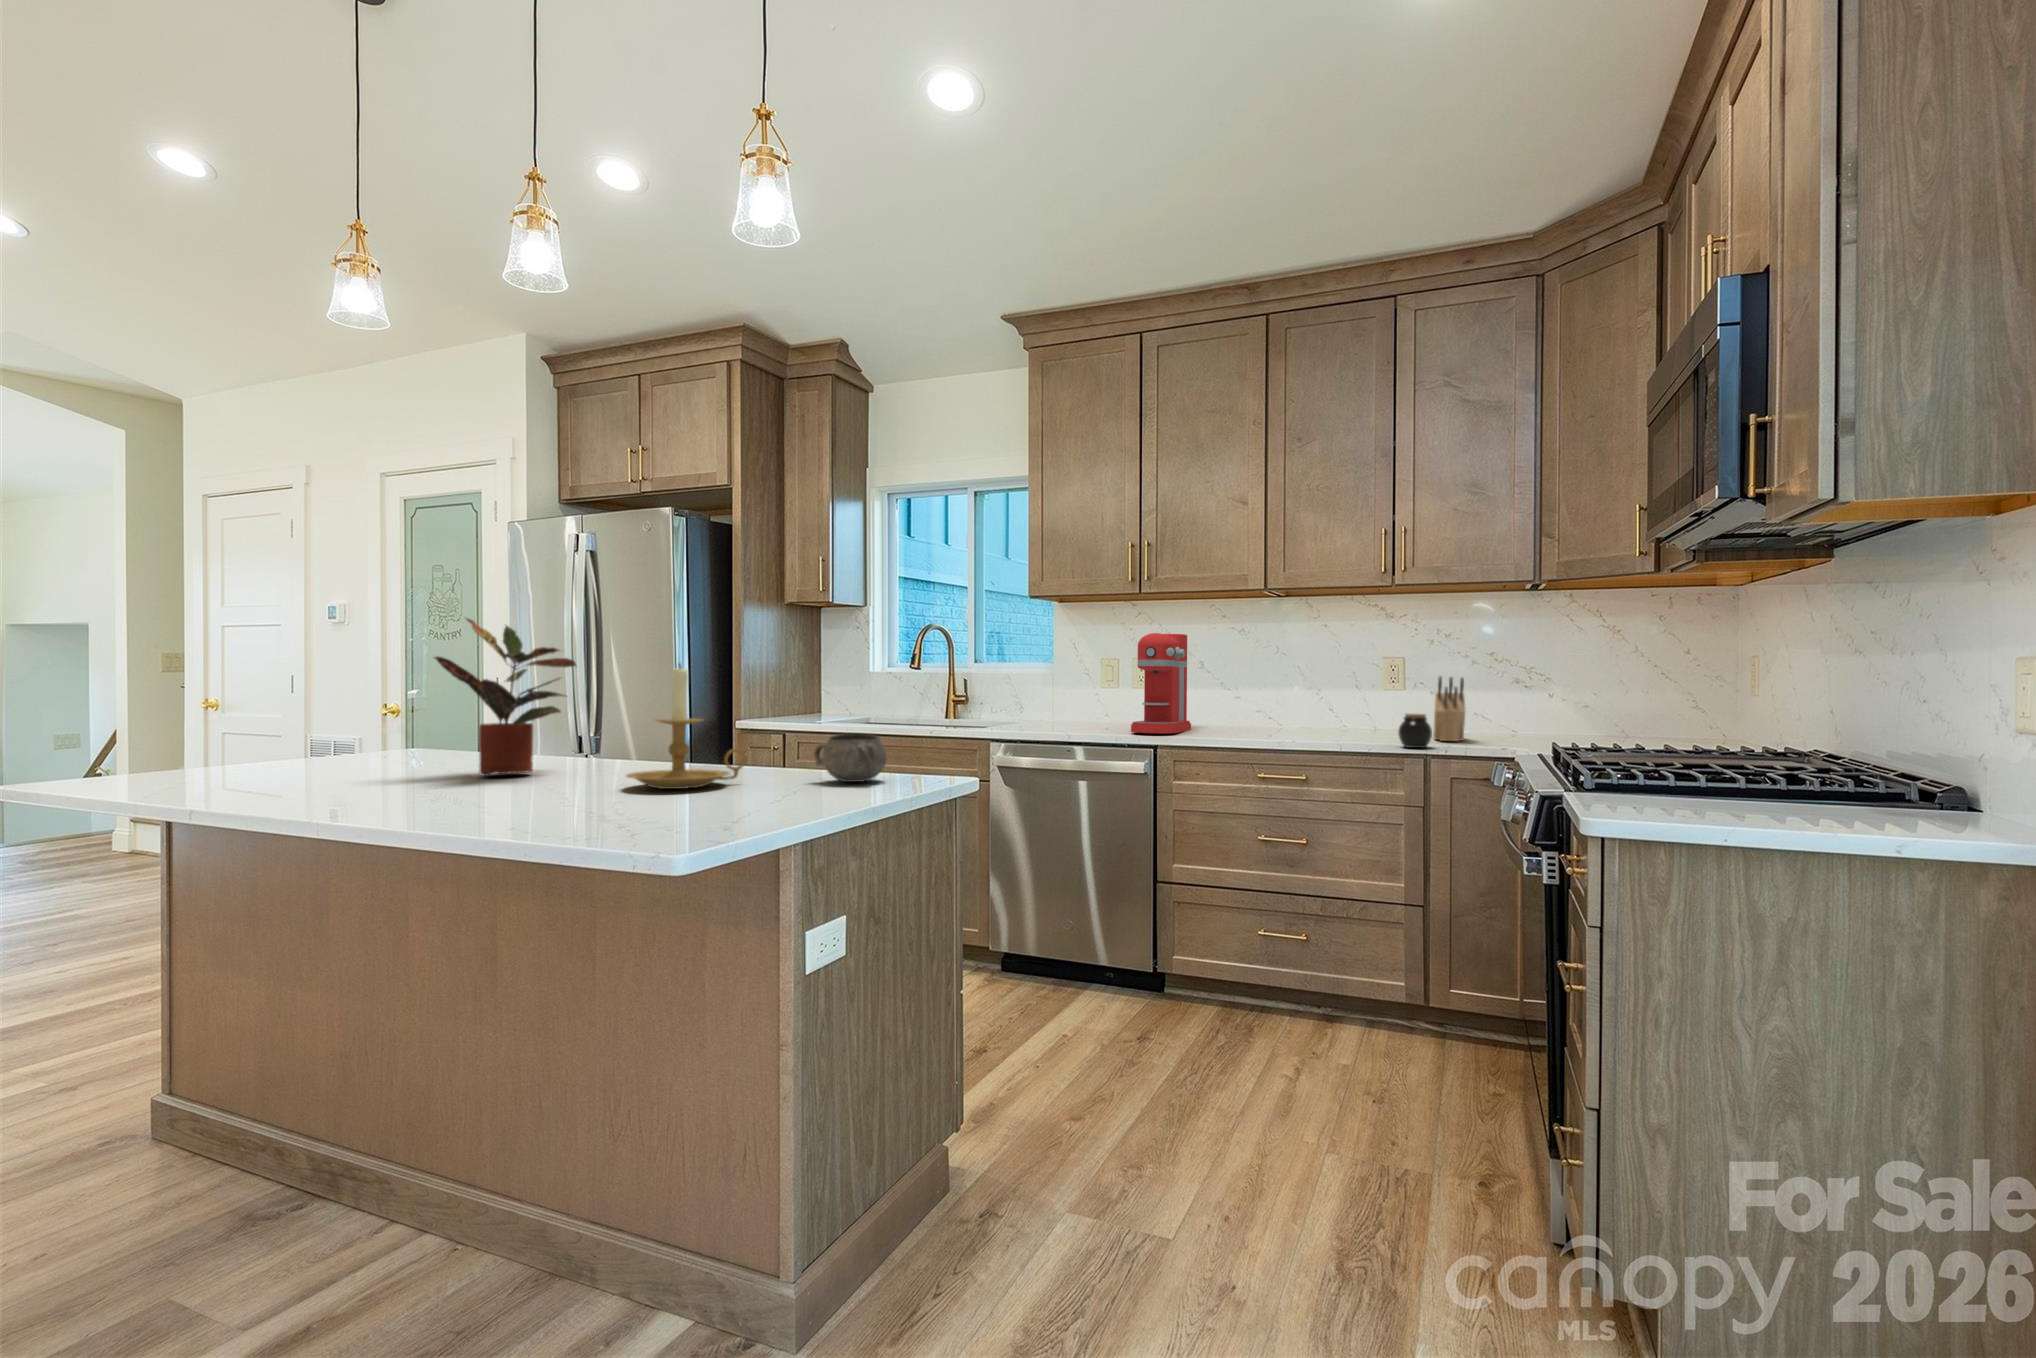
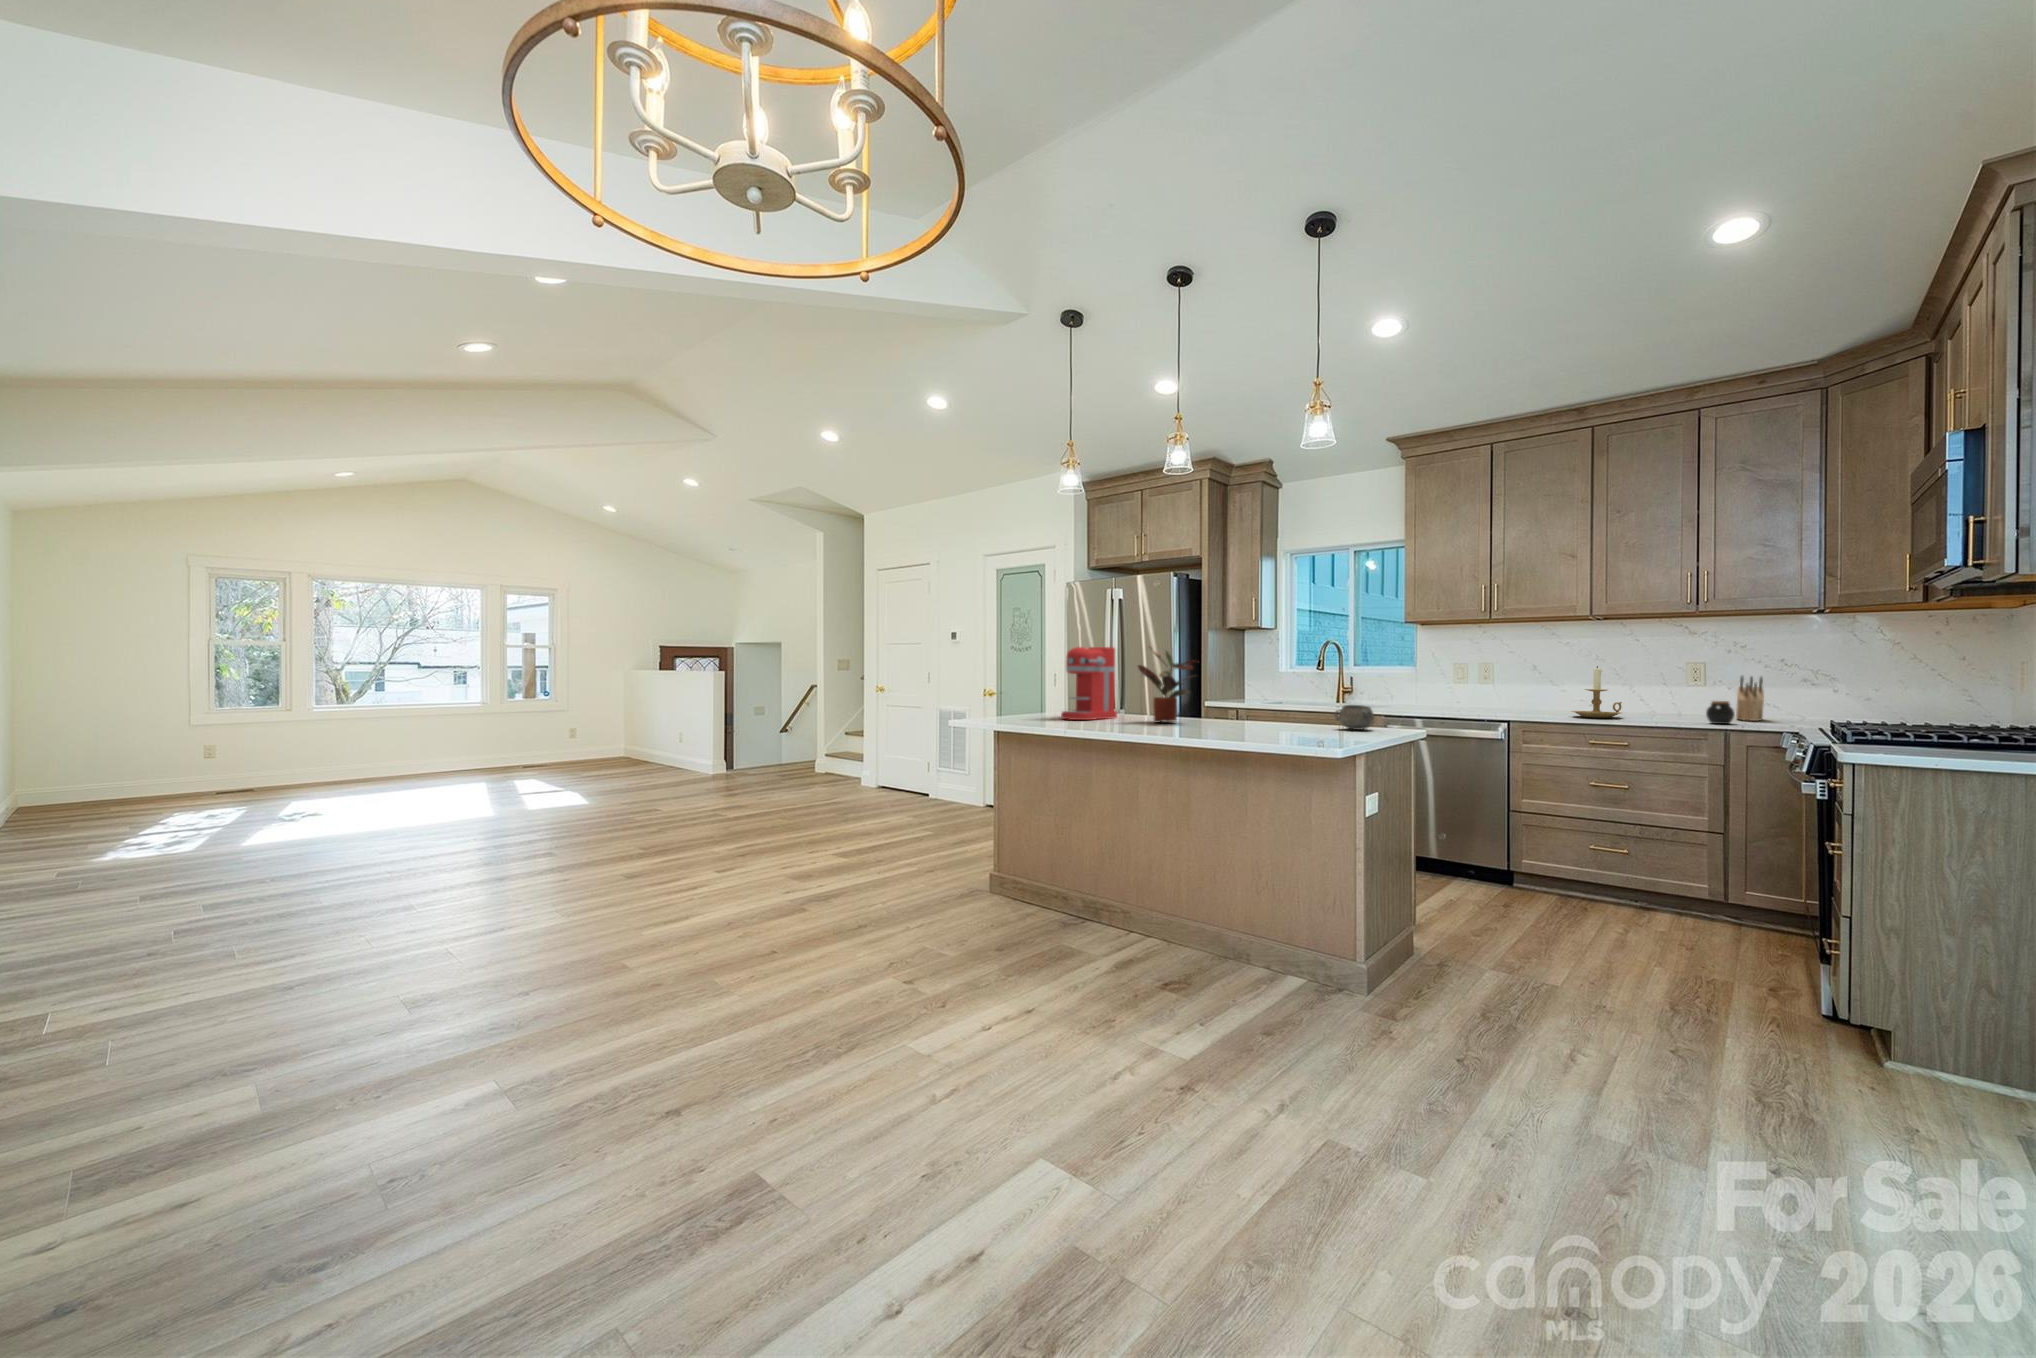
coffee maker: present [1131,633,1191,733] -> present [1061,647,1117,720]
candle holder: present [626,665,747,789] -> present [1571,666,1622,718]

